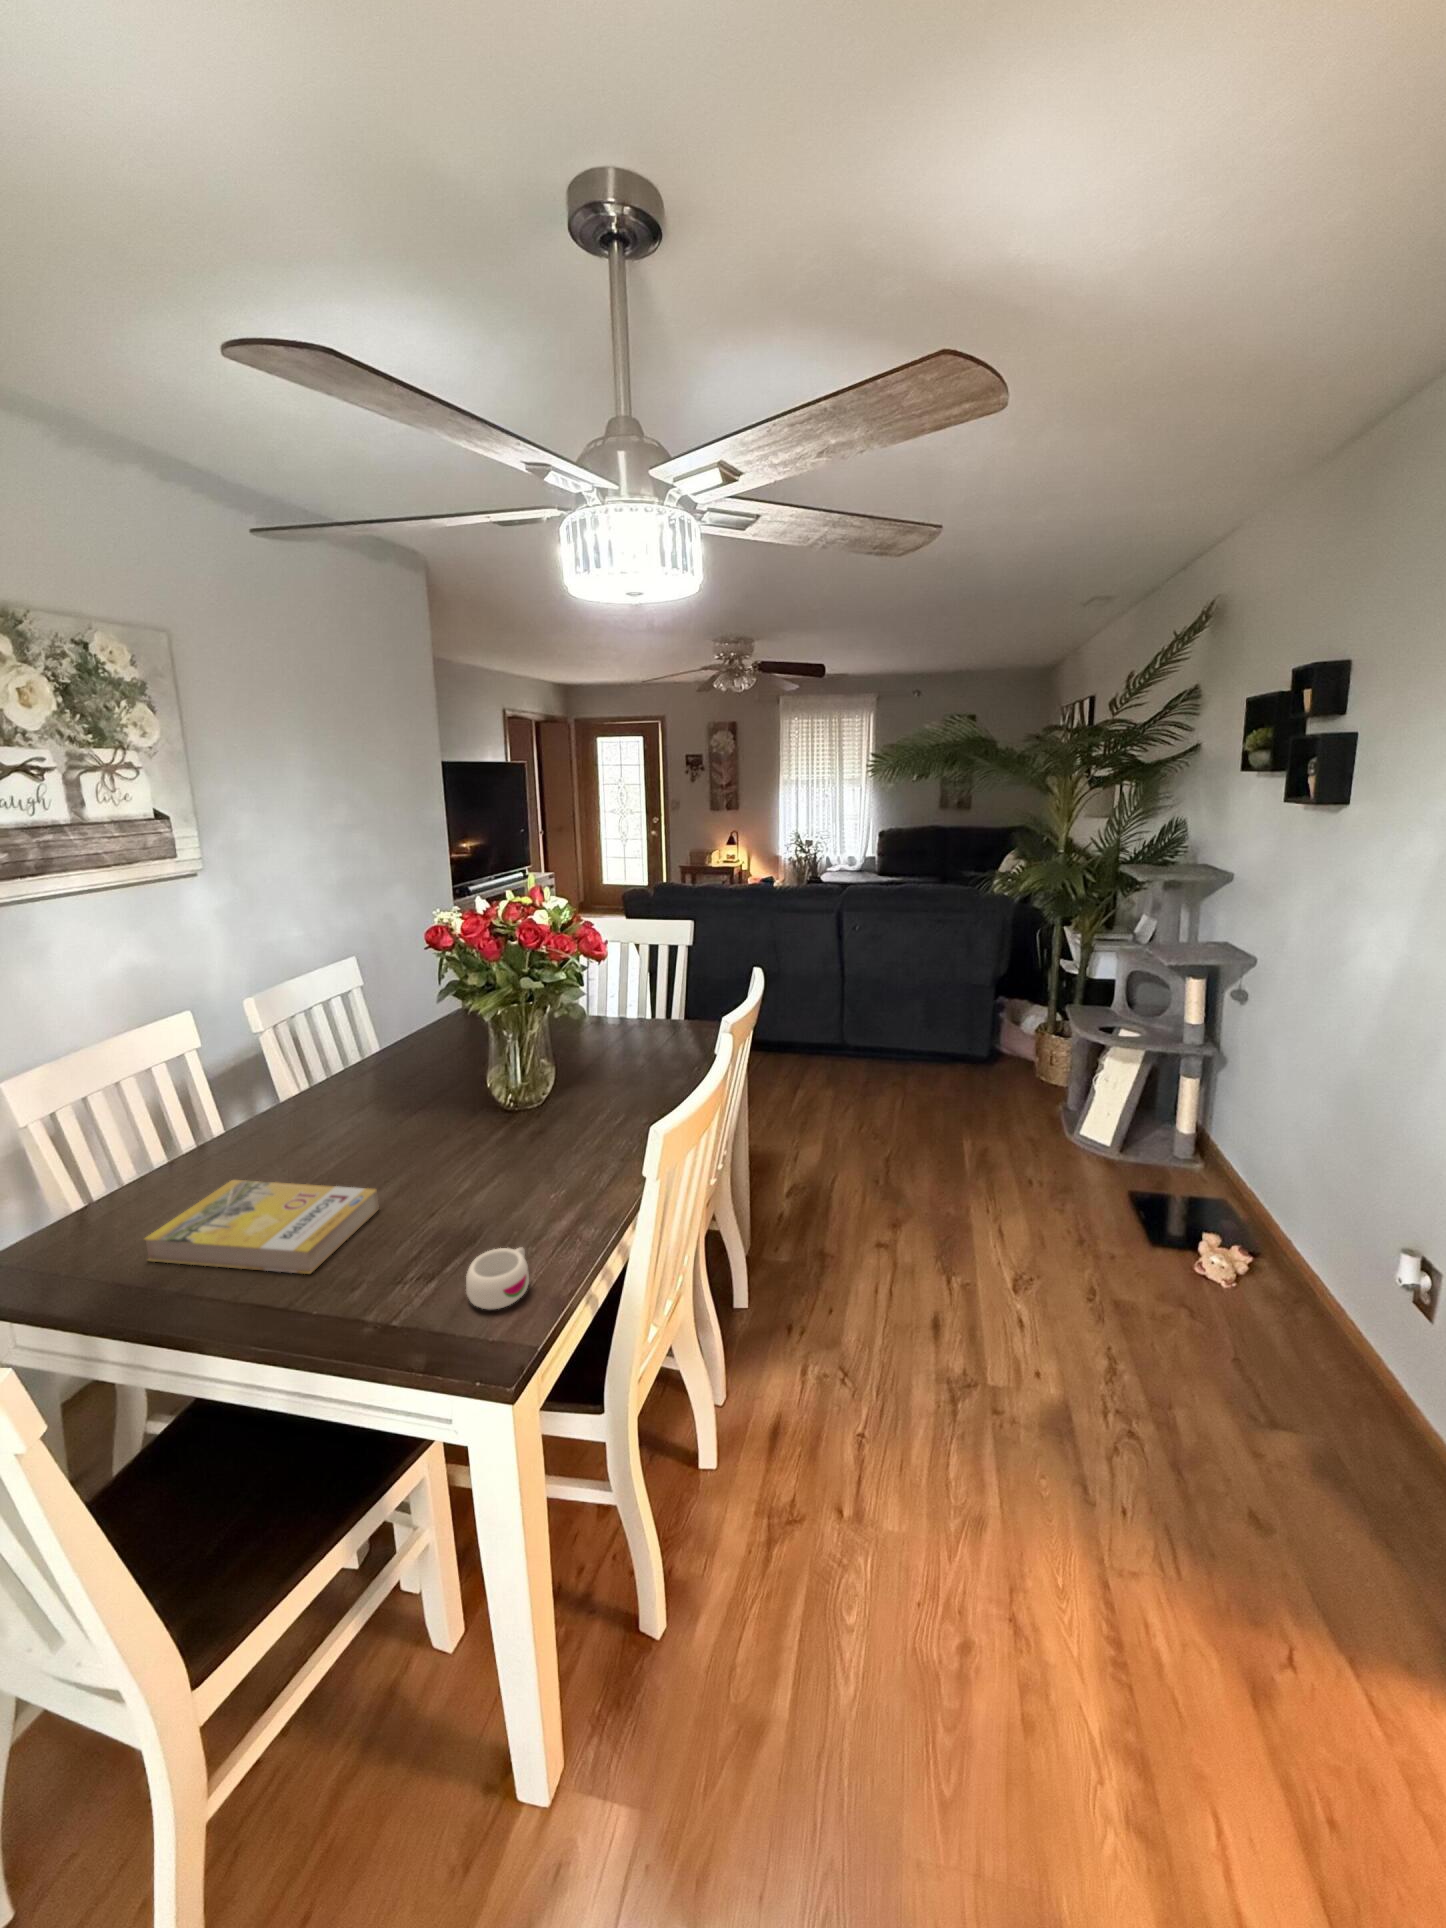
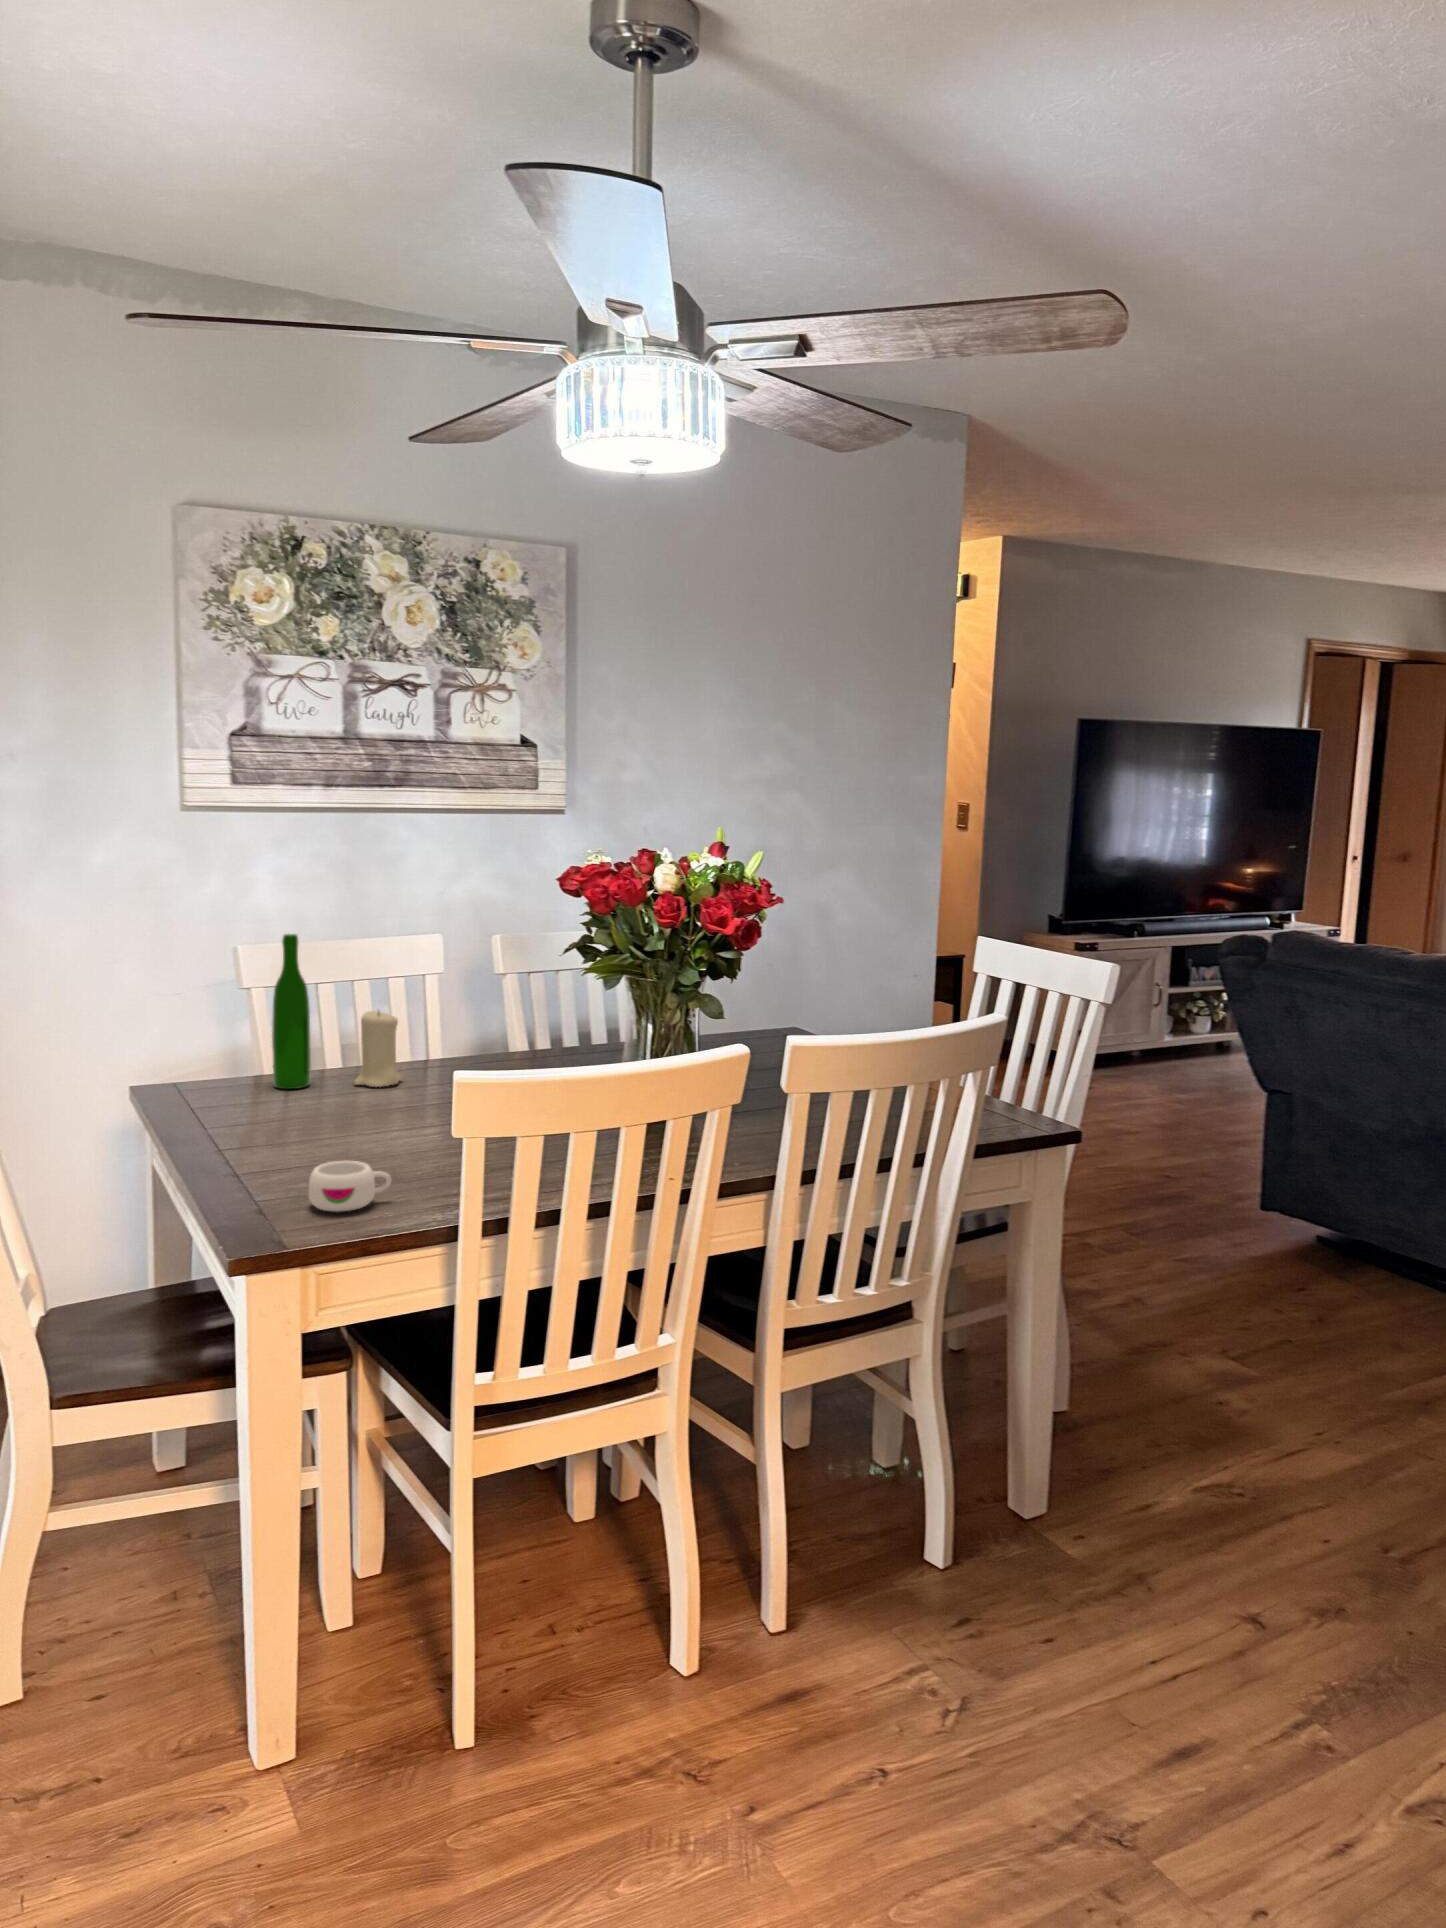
wine bottle: none [124,1058,183,1220] -> present [272,934,311,1089]
candle: none [223,1104,275,1183] -> present [354,1011,402,1087]
book: present [144,1180,379,1274] -> none [233,1074,394,1147]

